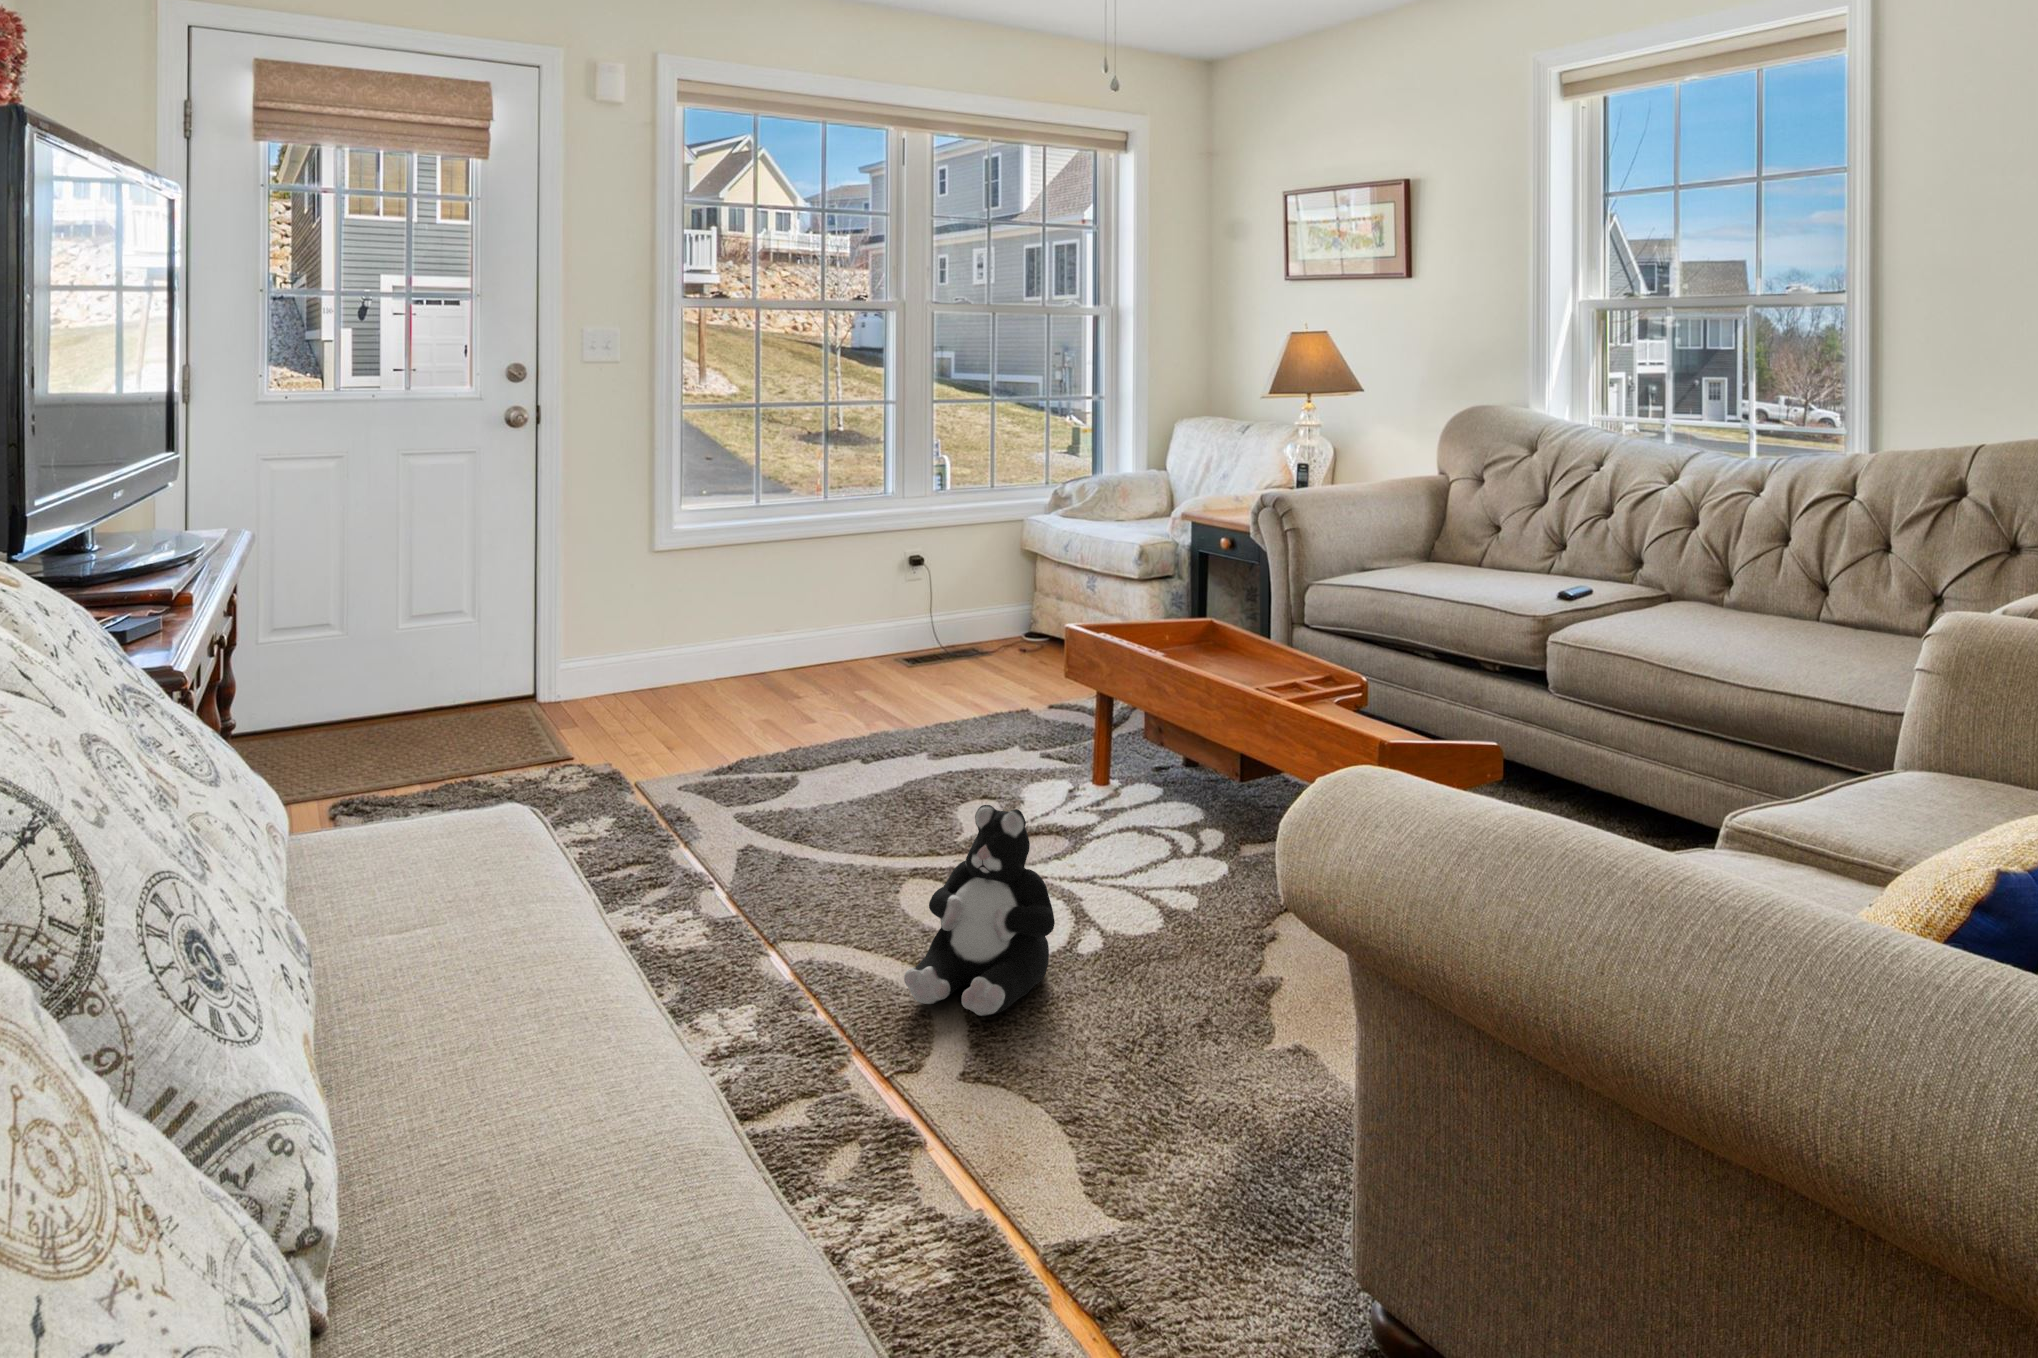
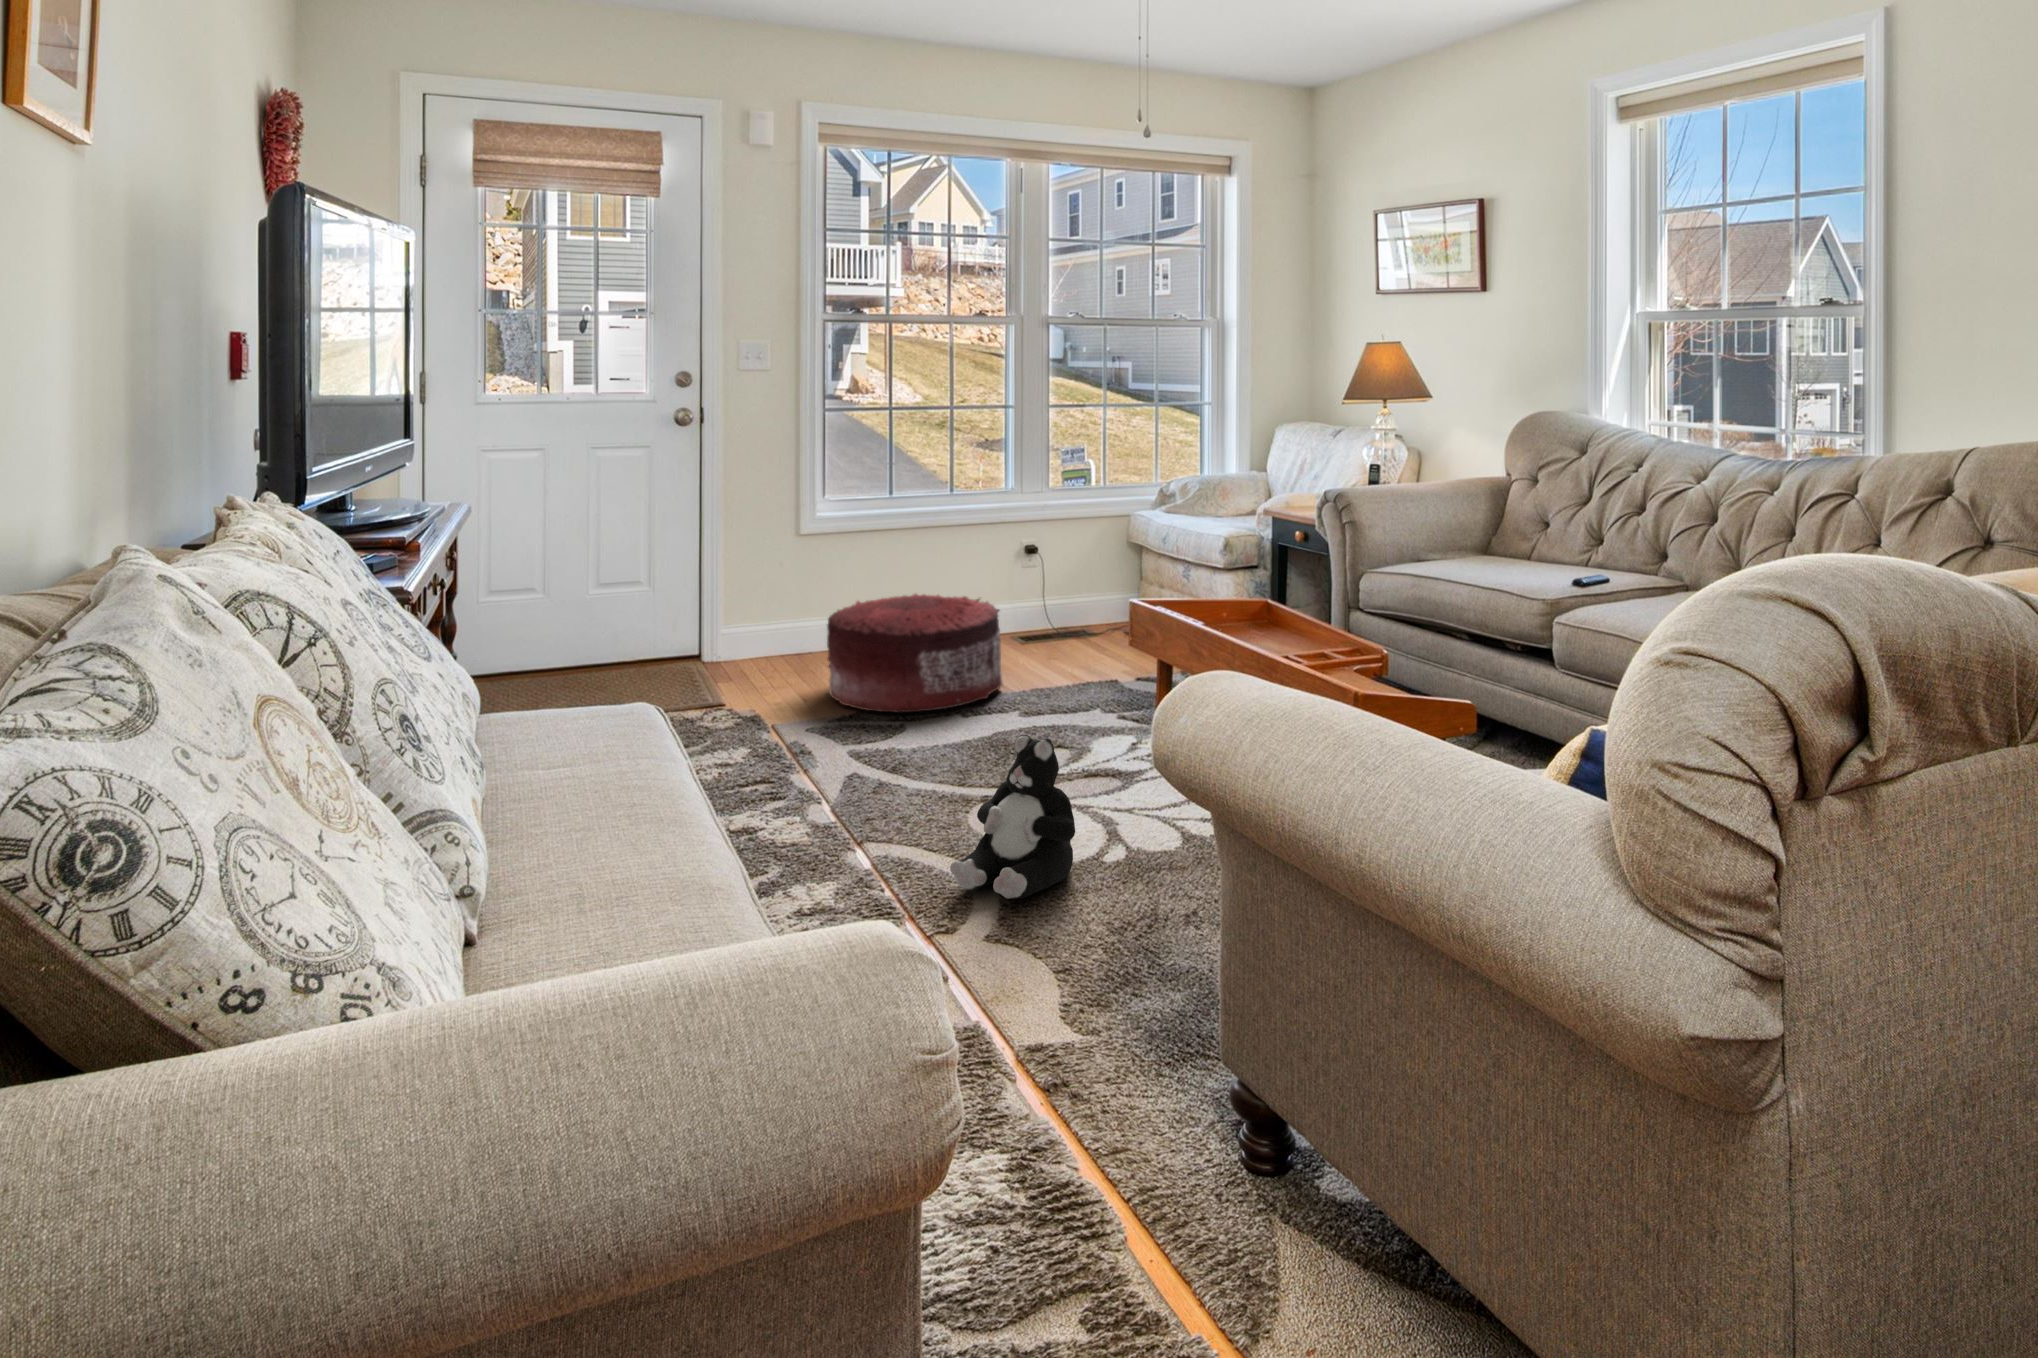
pouf: none [698,616,901,758] -> present [827,594,1003,713]

